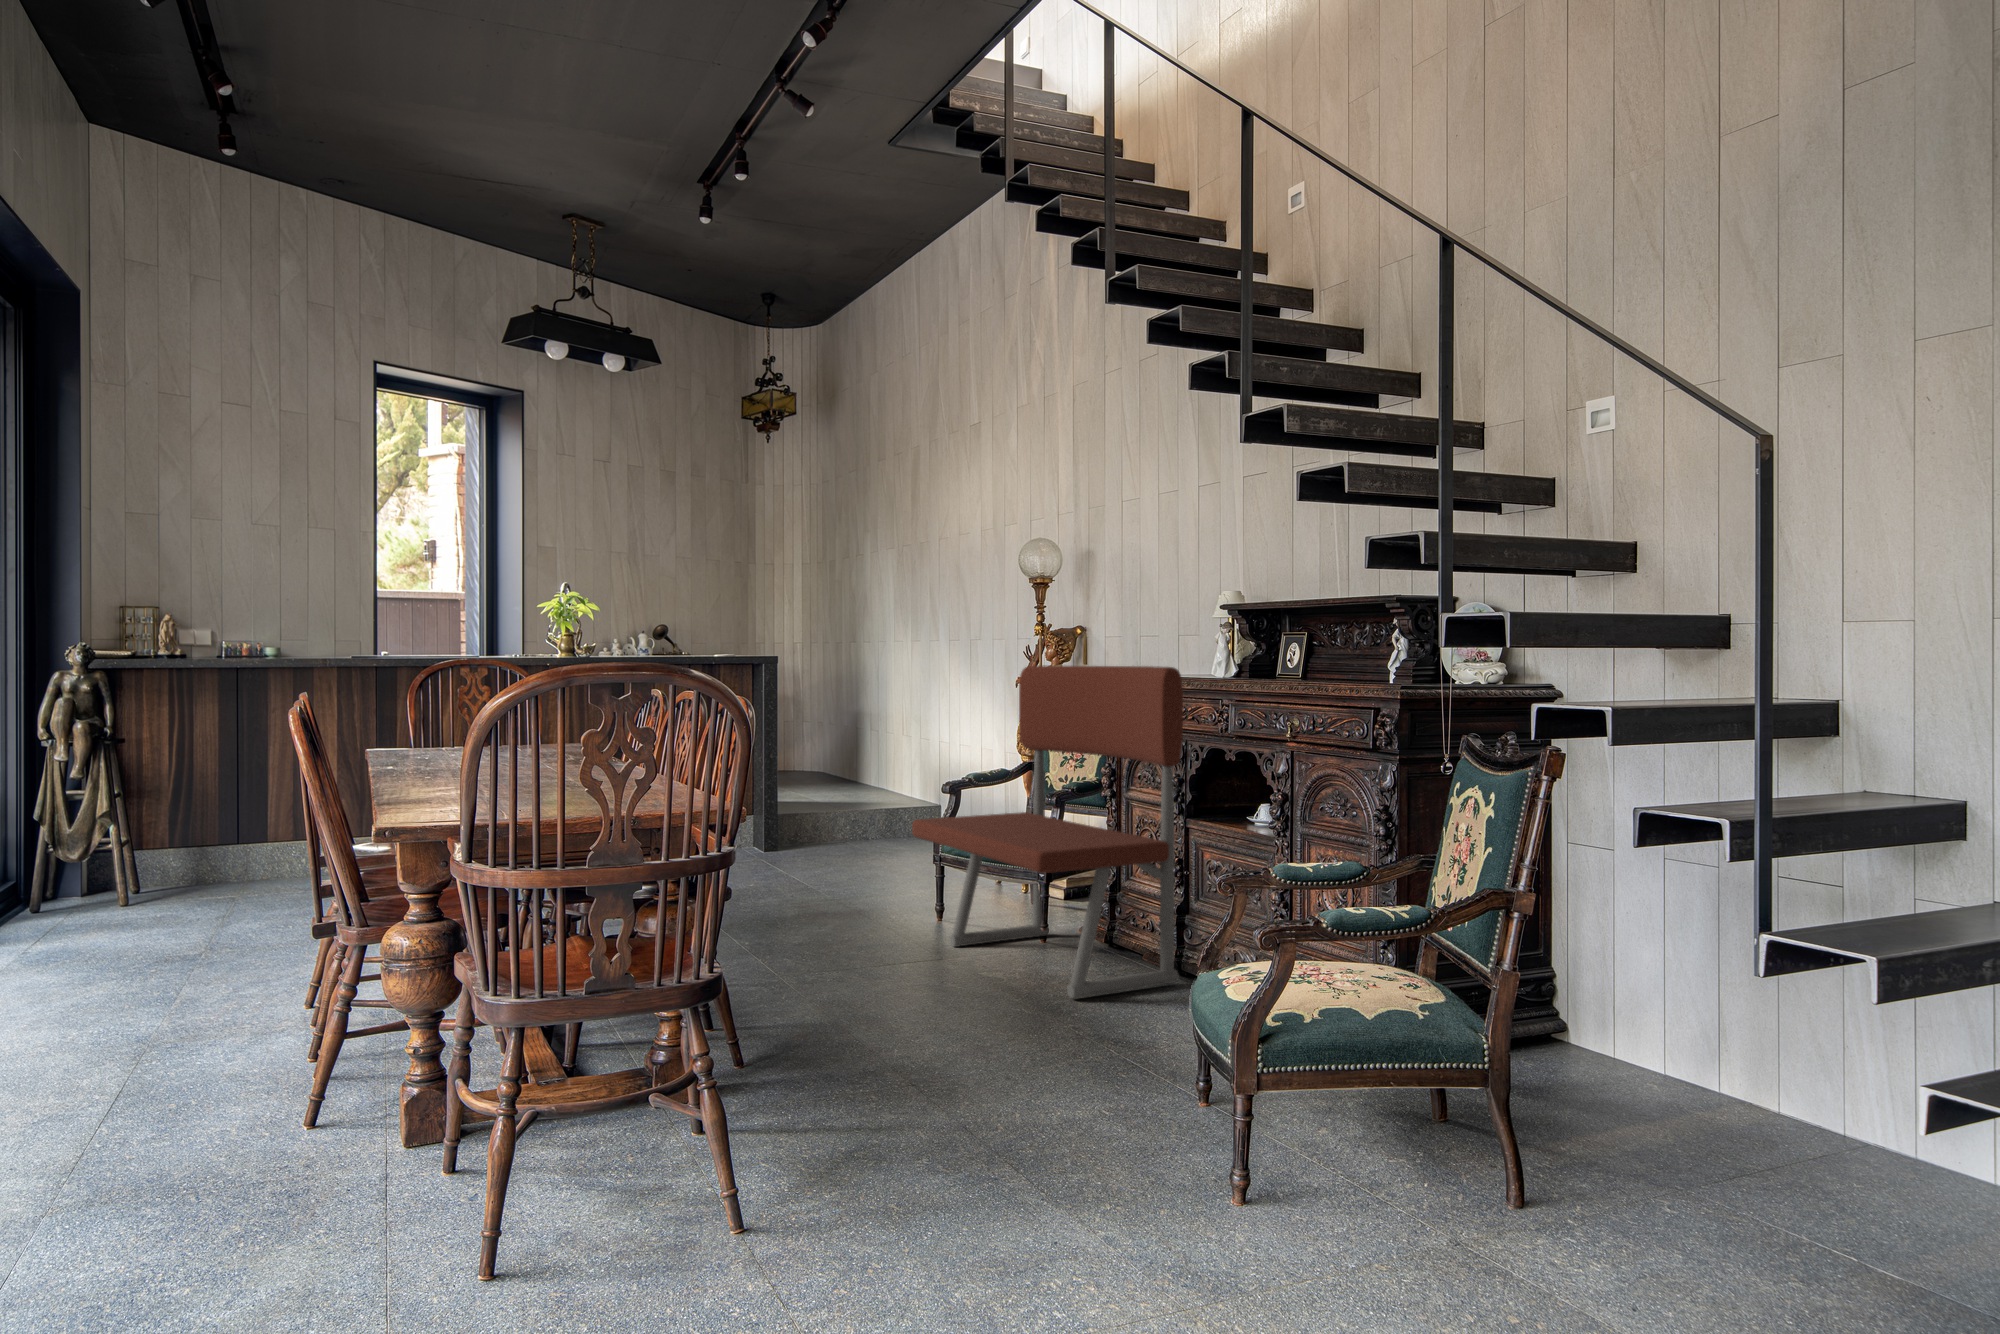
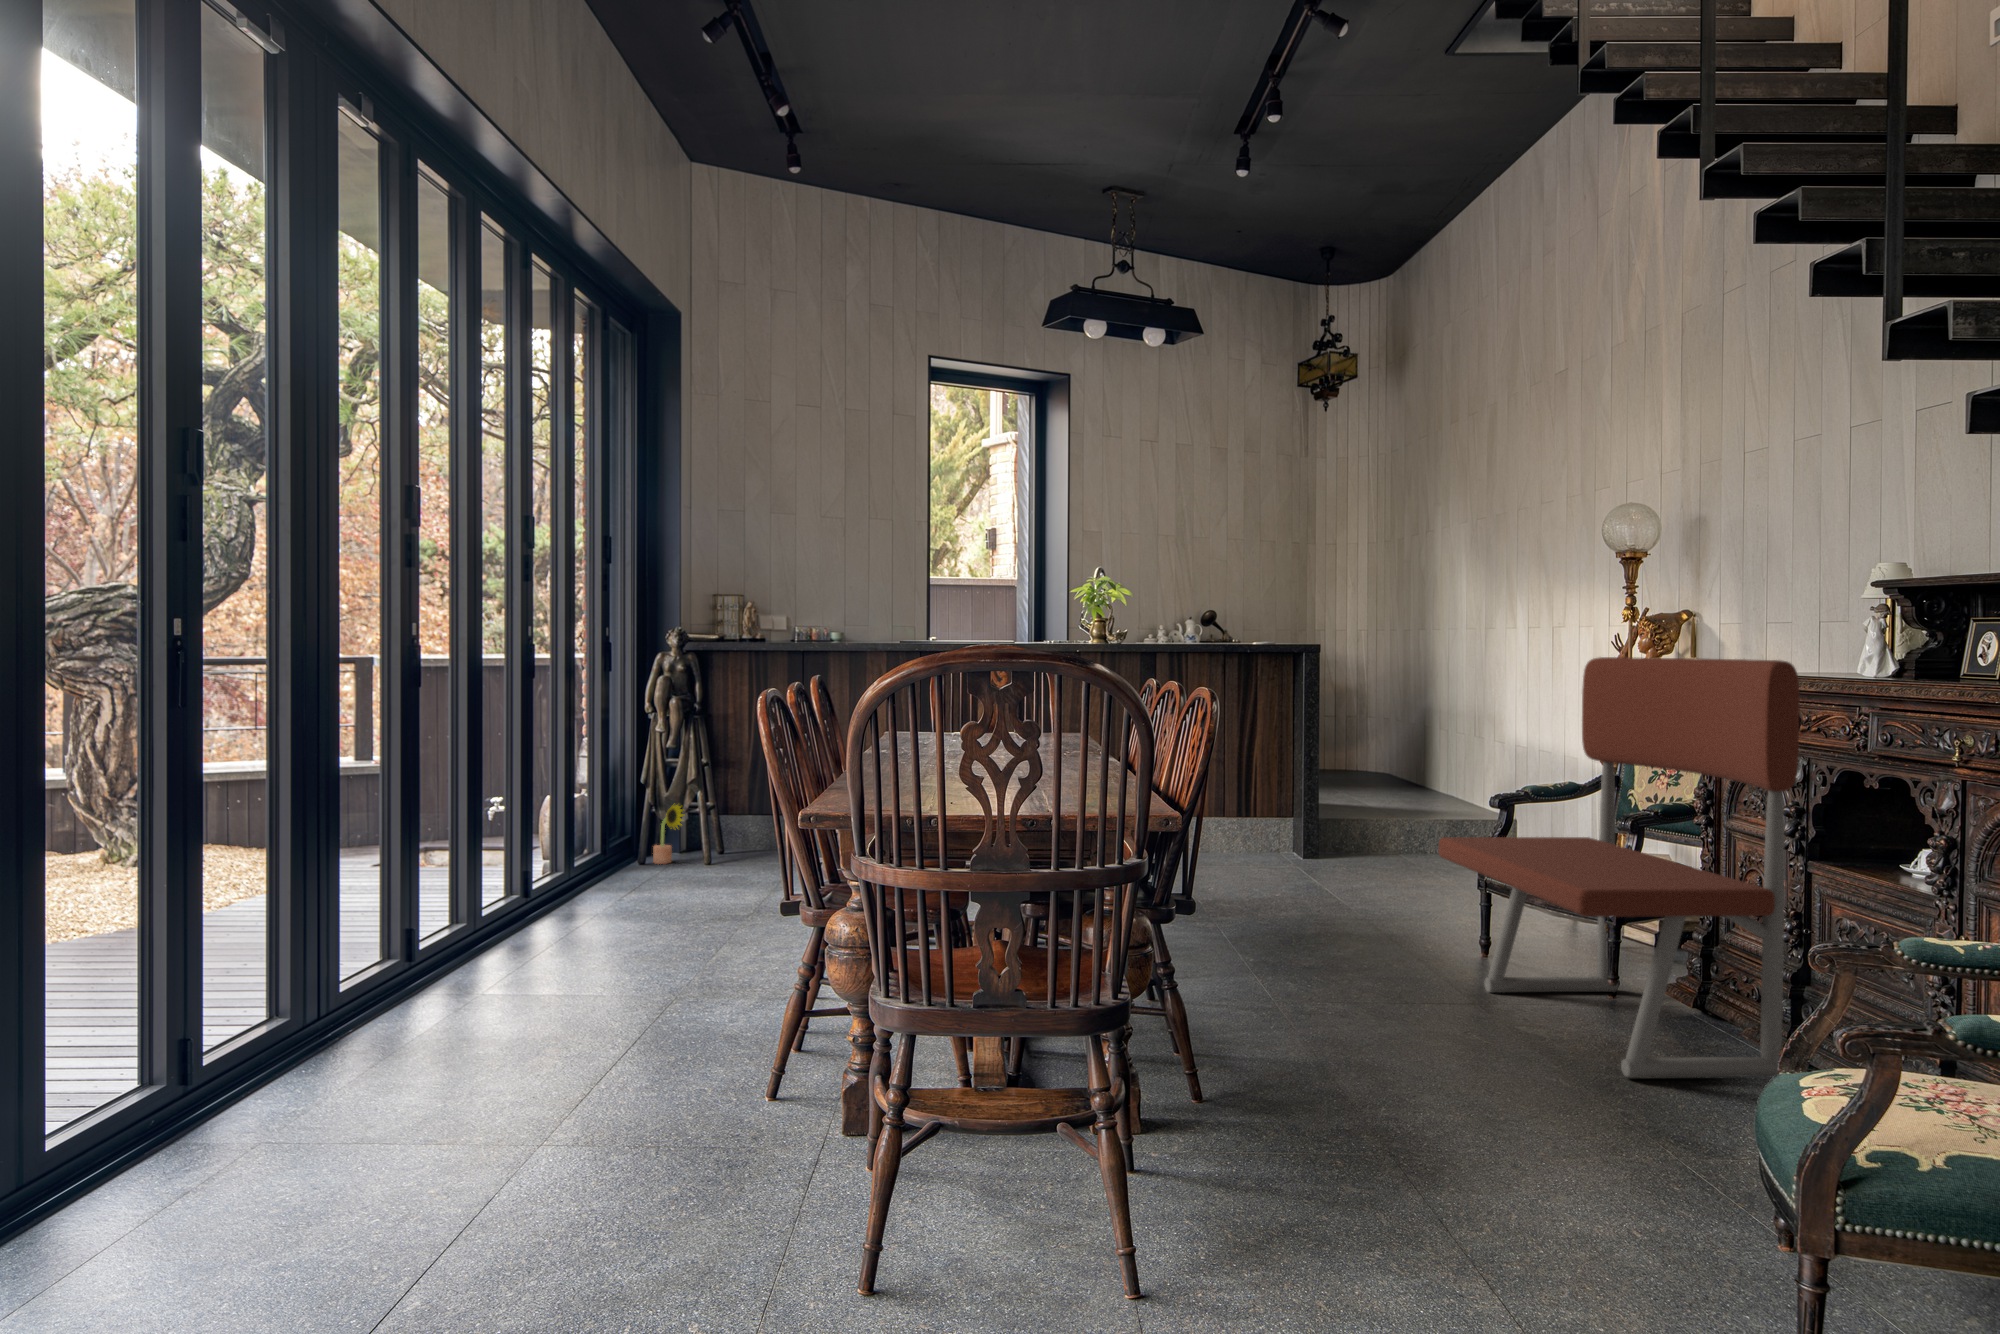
decorative plant: none [47,839,91,909] -> present [653,805,683,864]

